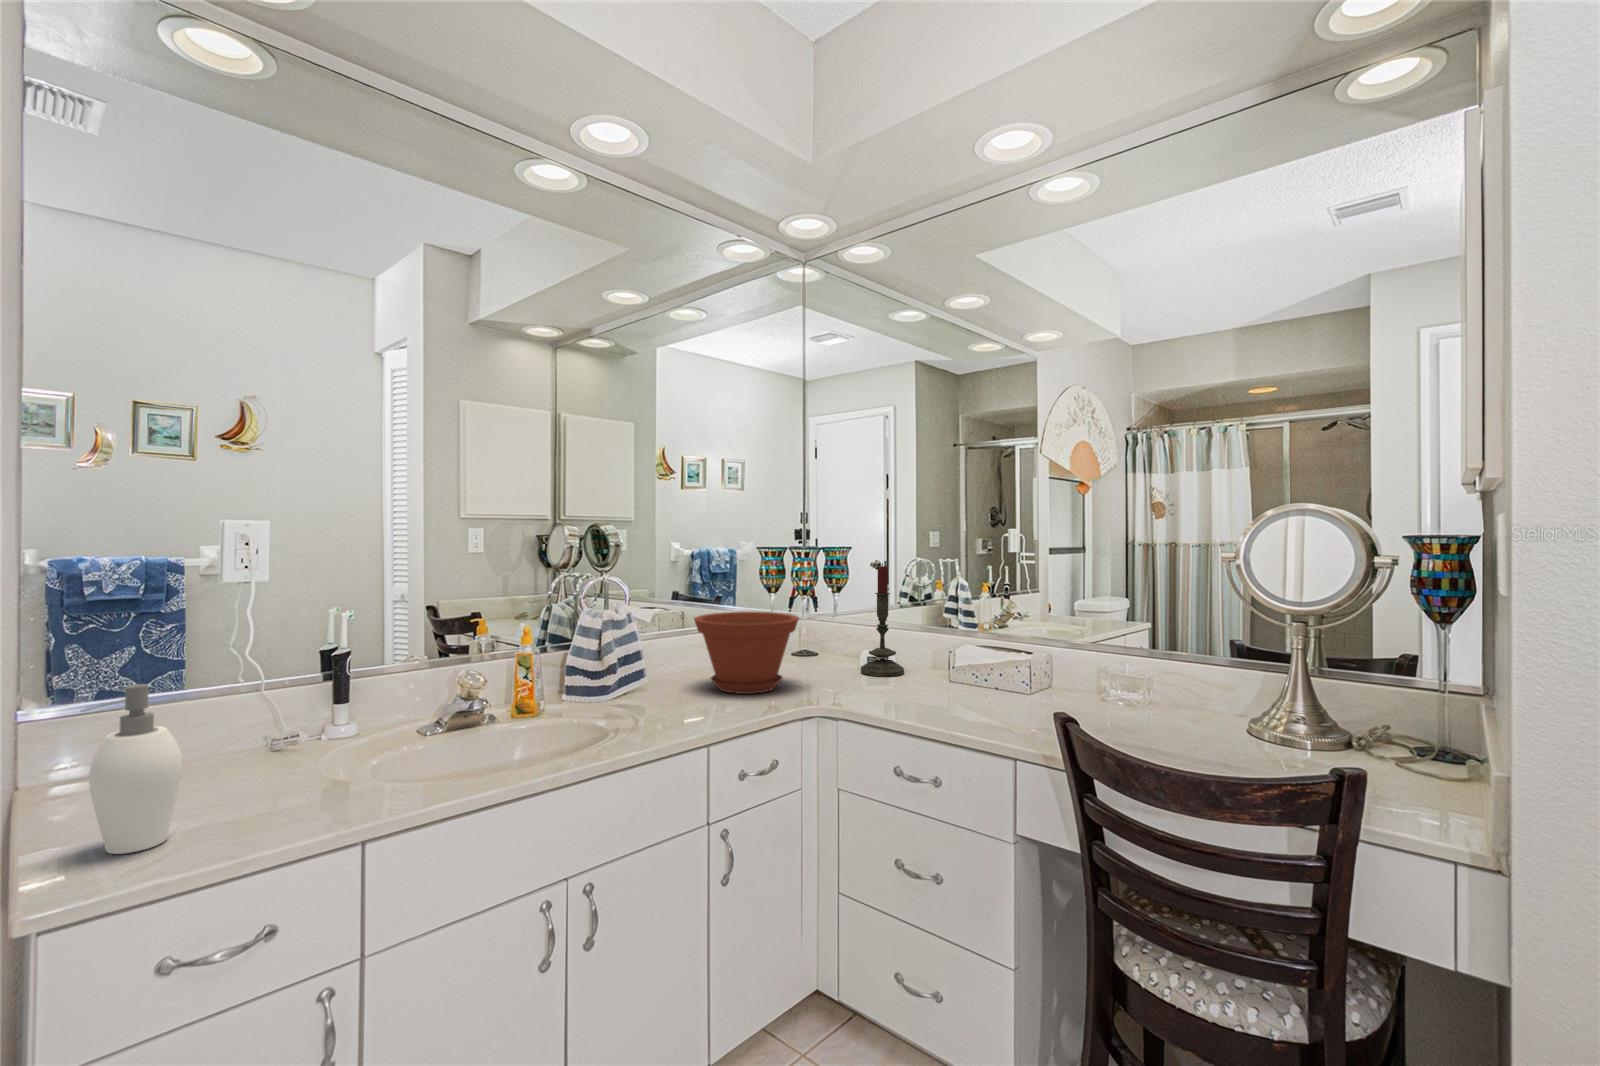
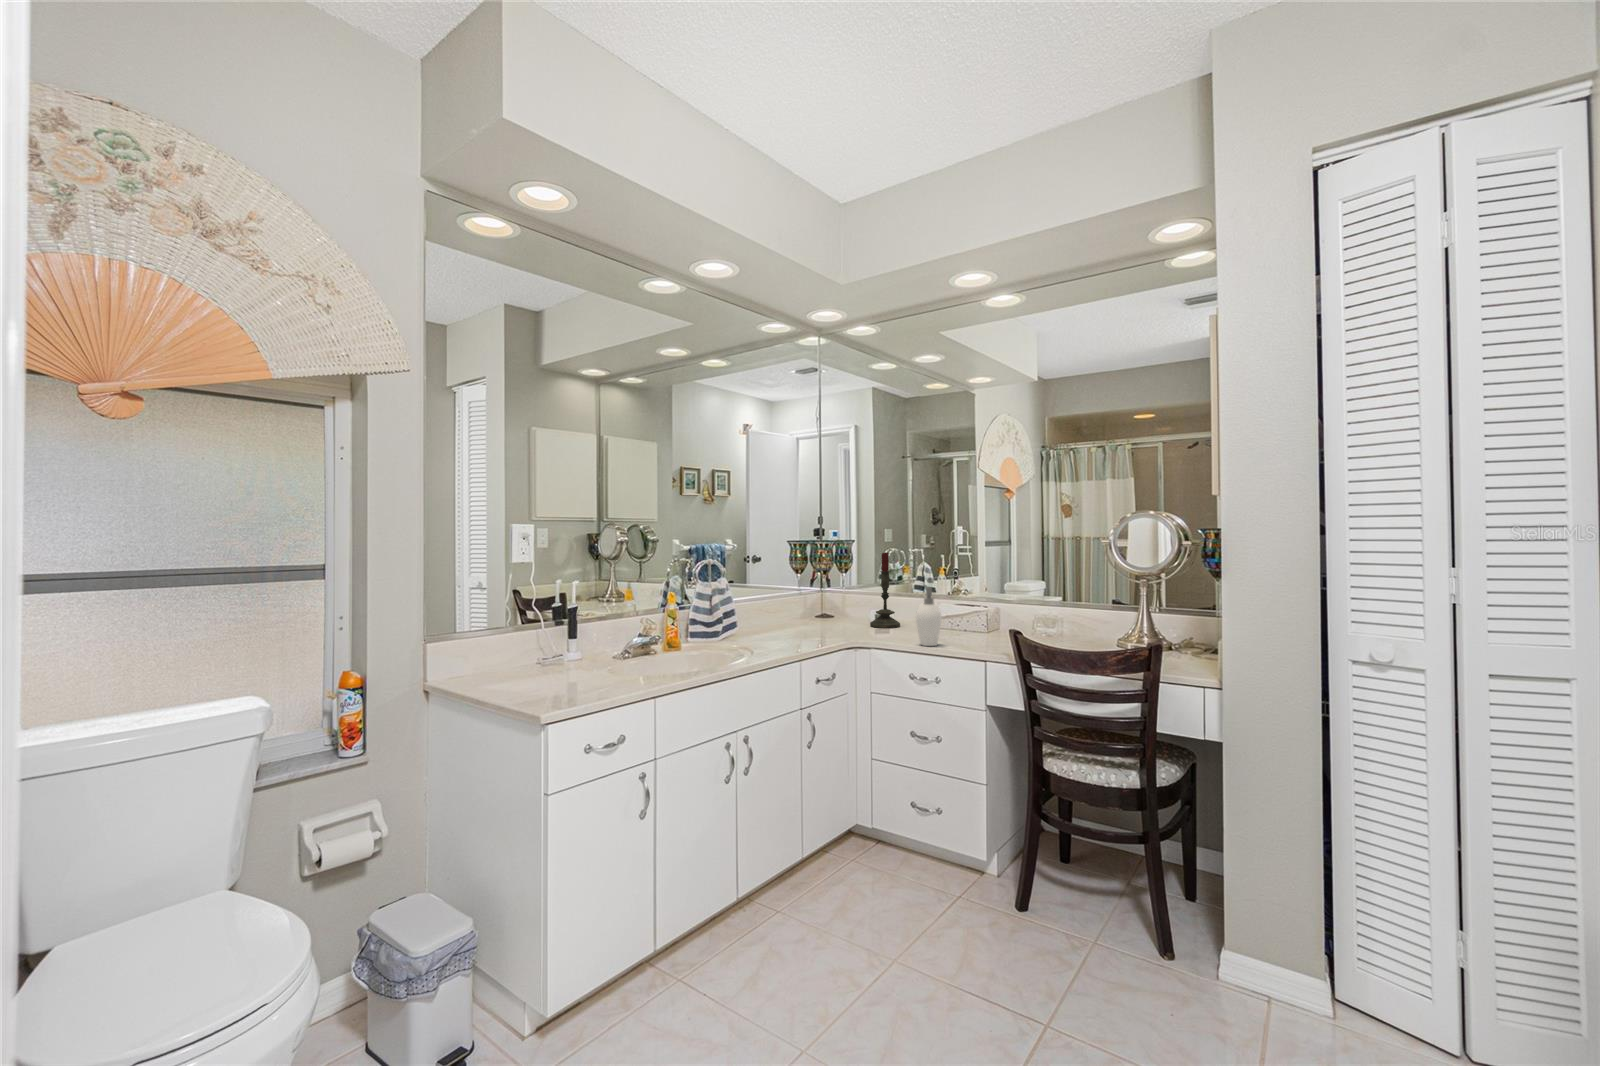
plant pot: present [694,612,799,694] -> none [765,585,836,638]
soap dispenser: present [82,684,182,854] -> present [916,587,942,646]

